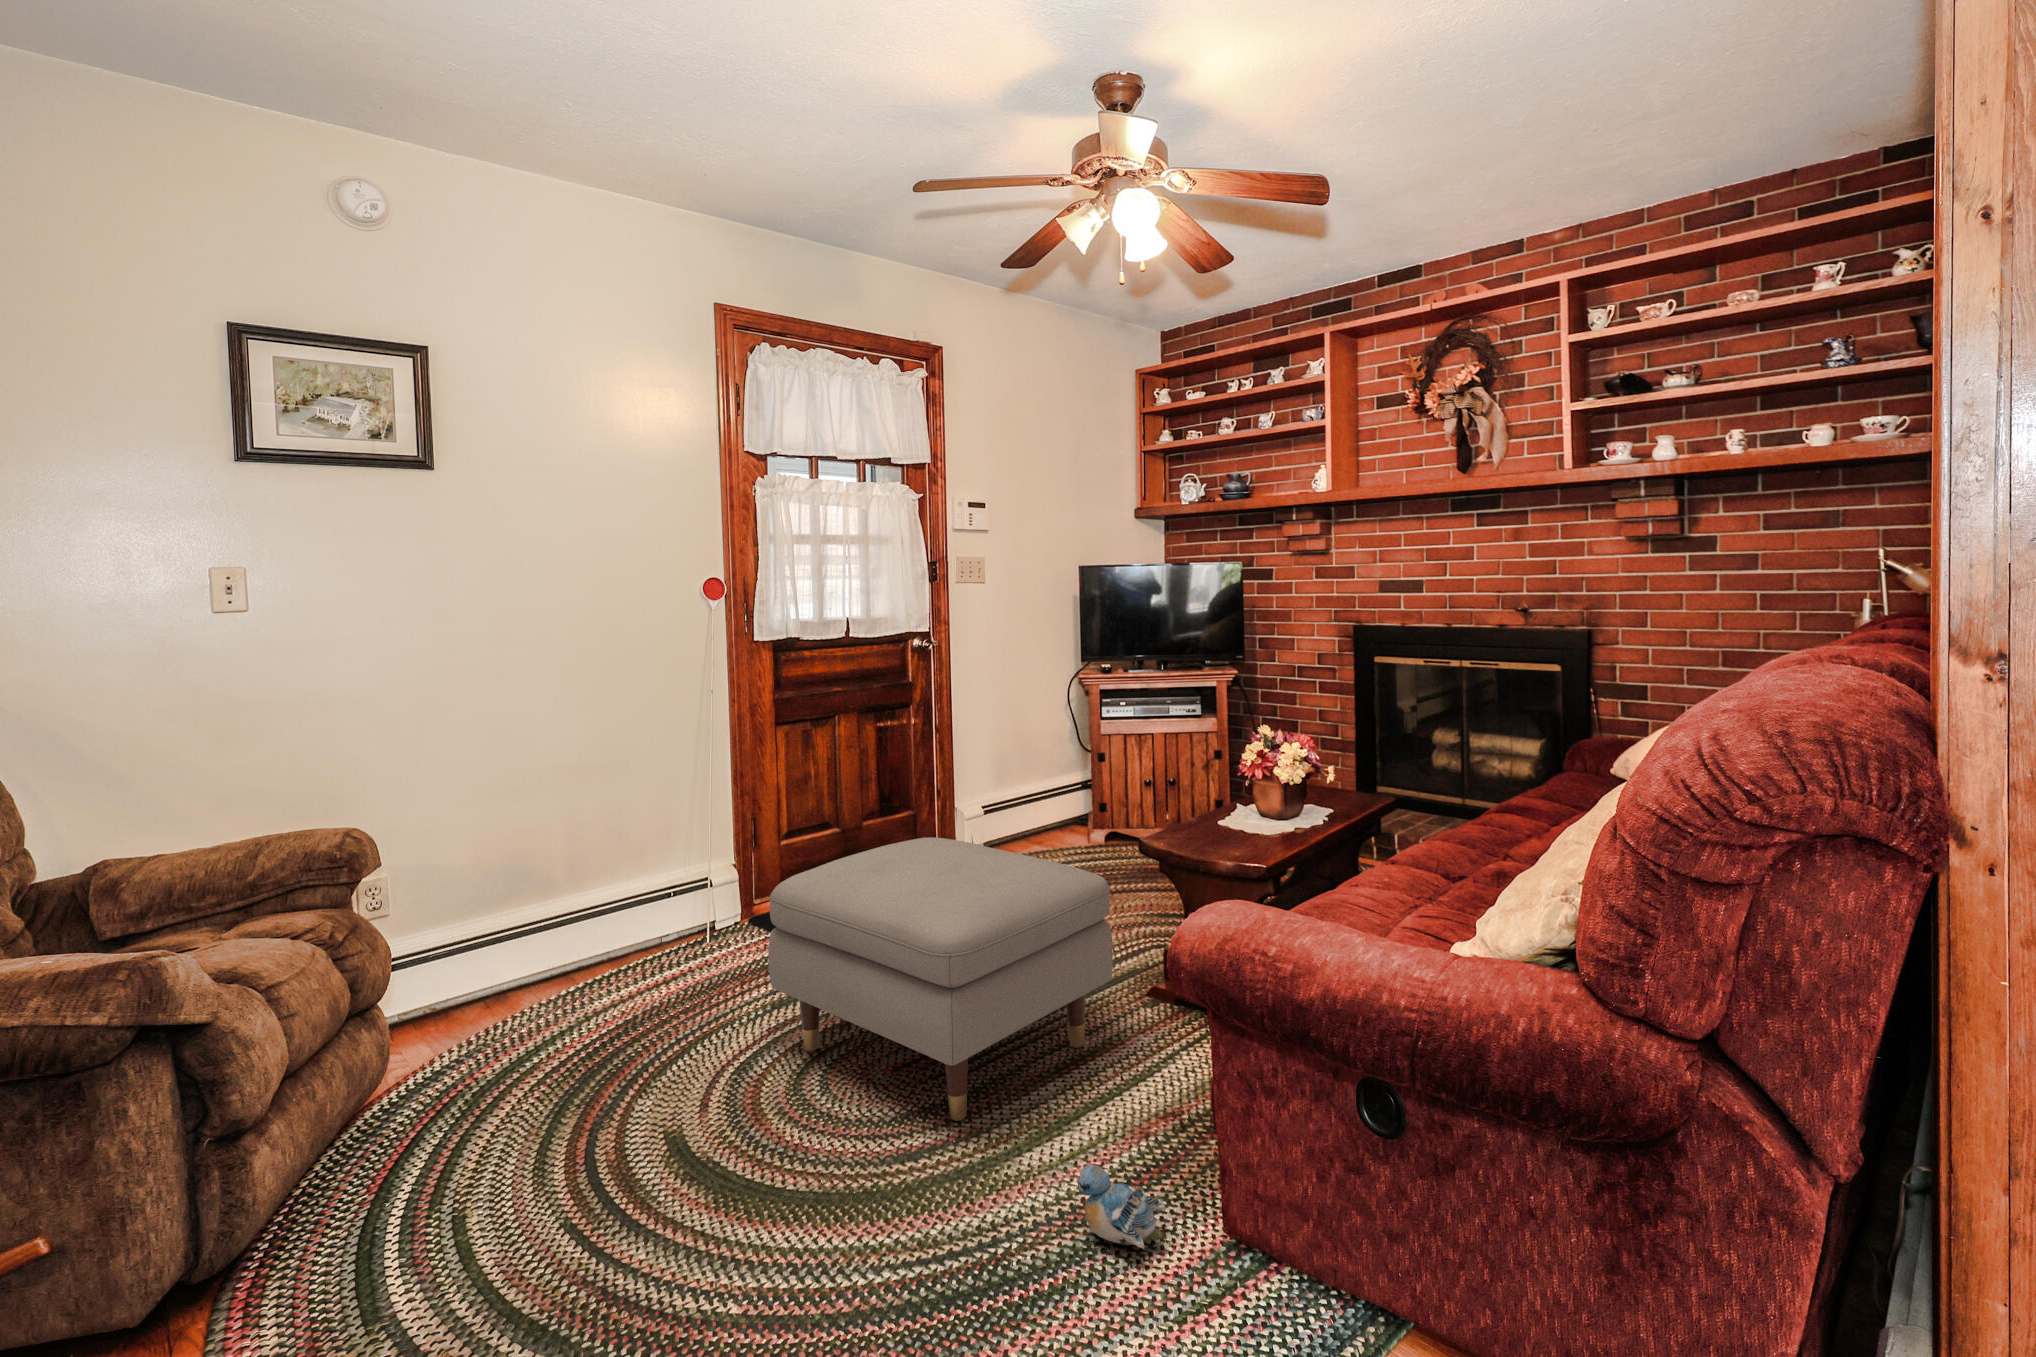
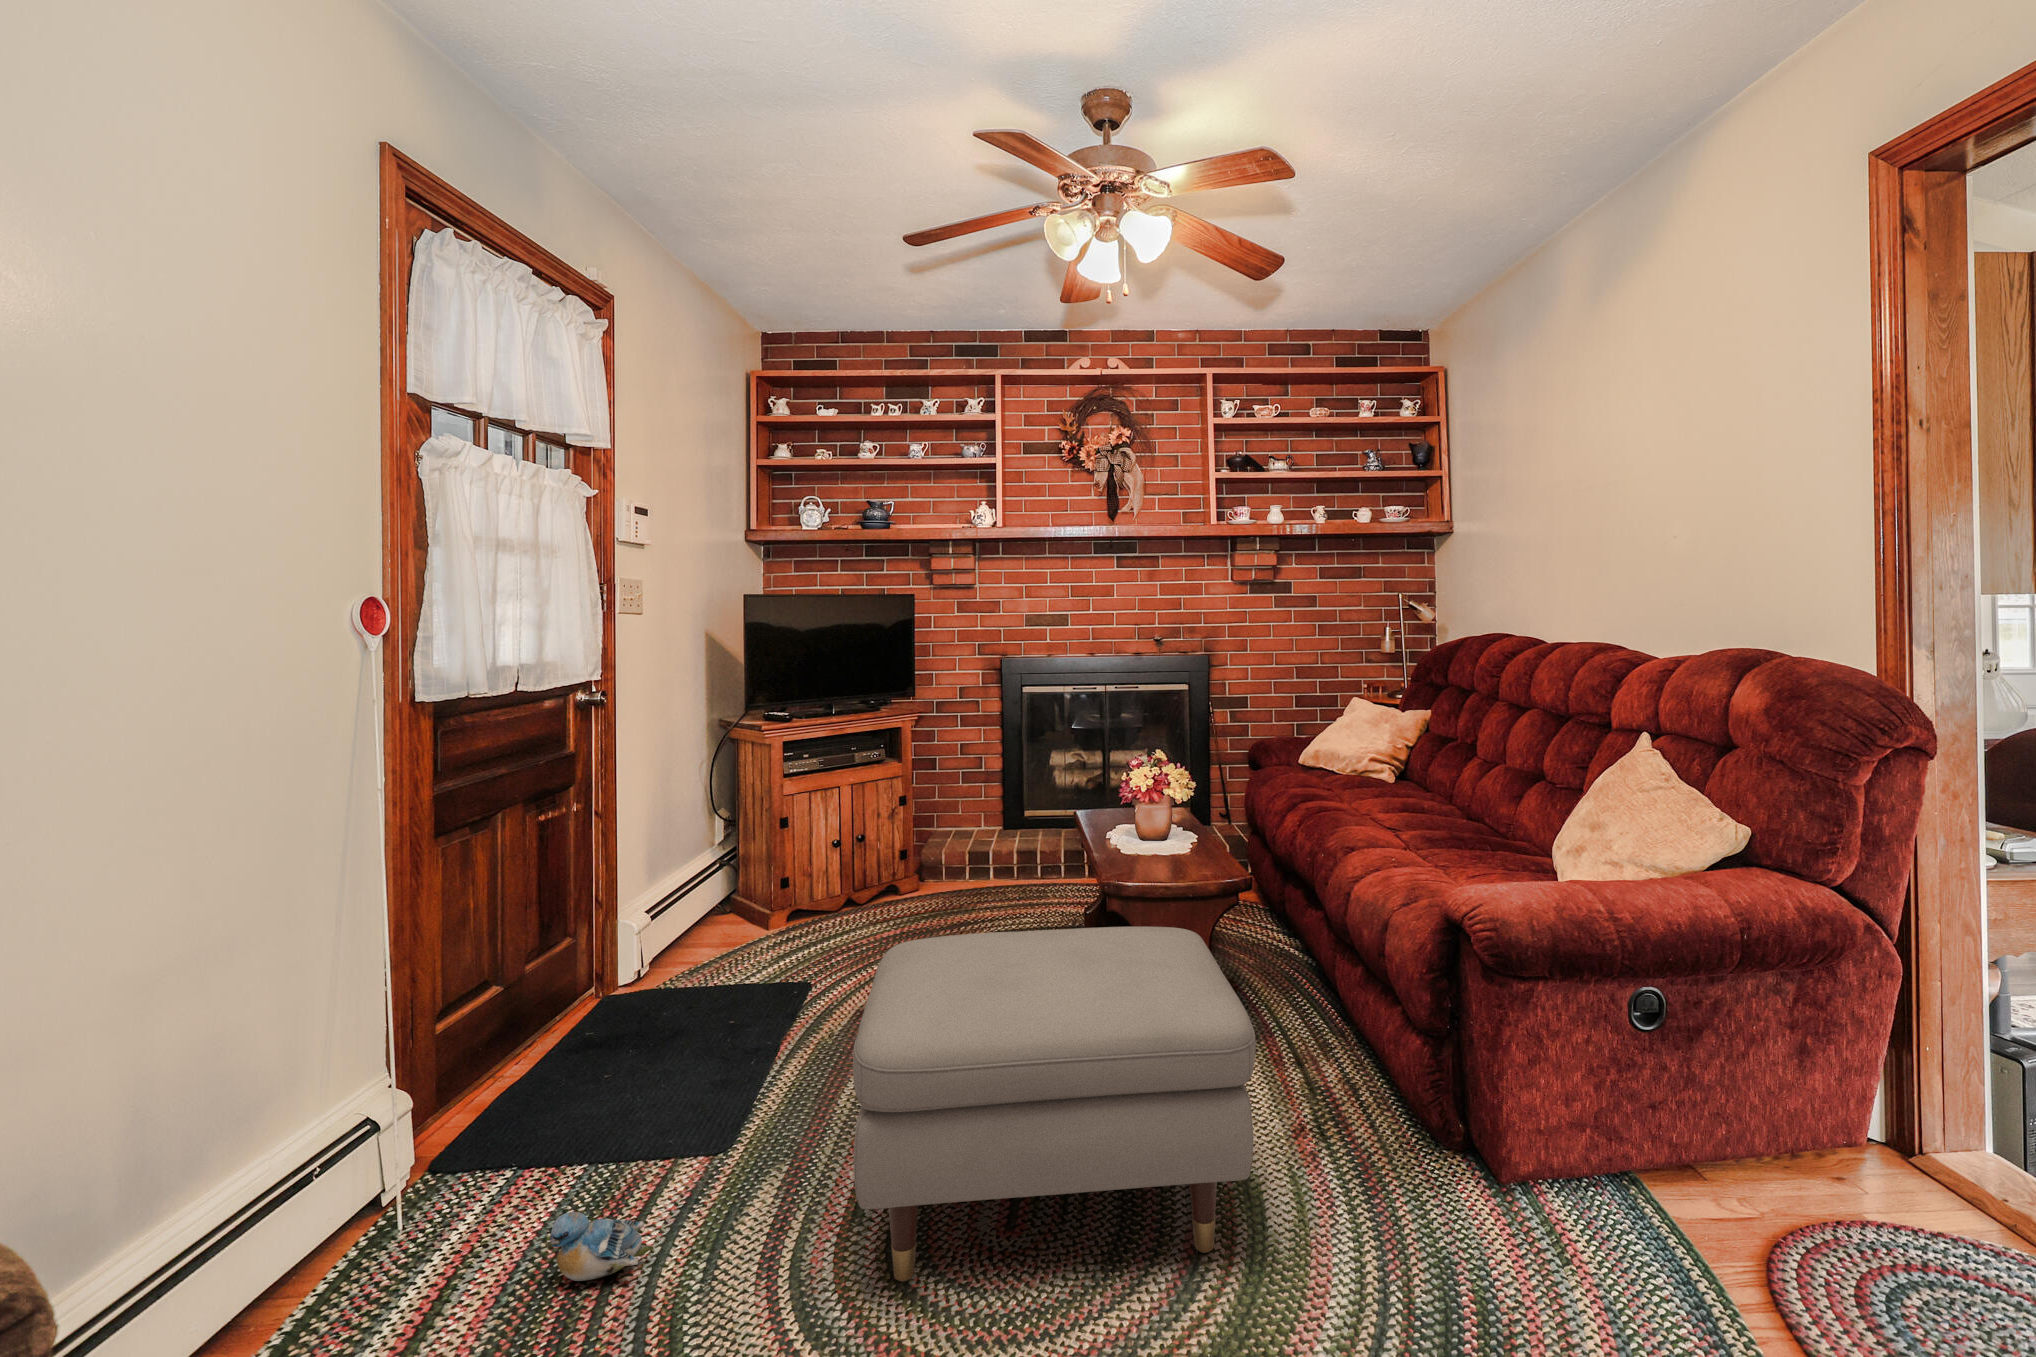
plush toy: present [1077,1165,1167,1249] -> present [547,1212,654,1281]

